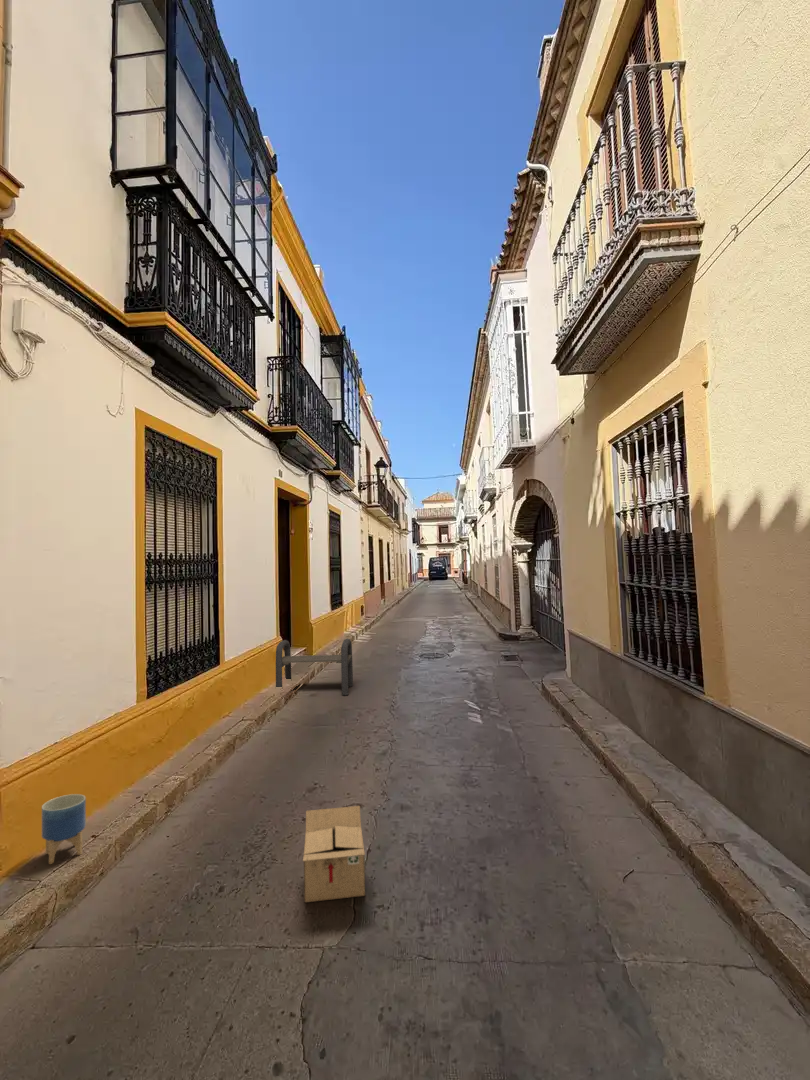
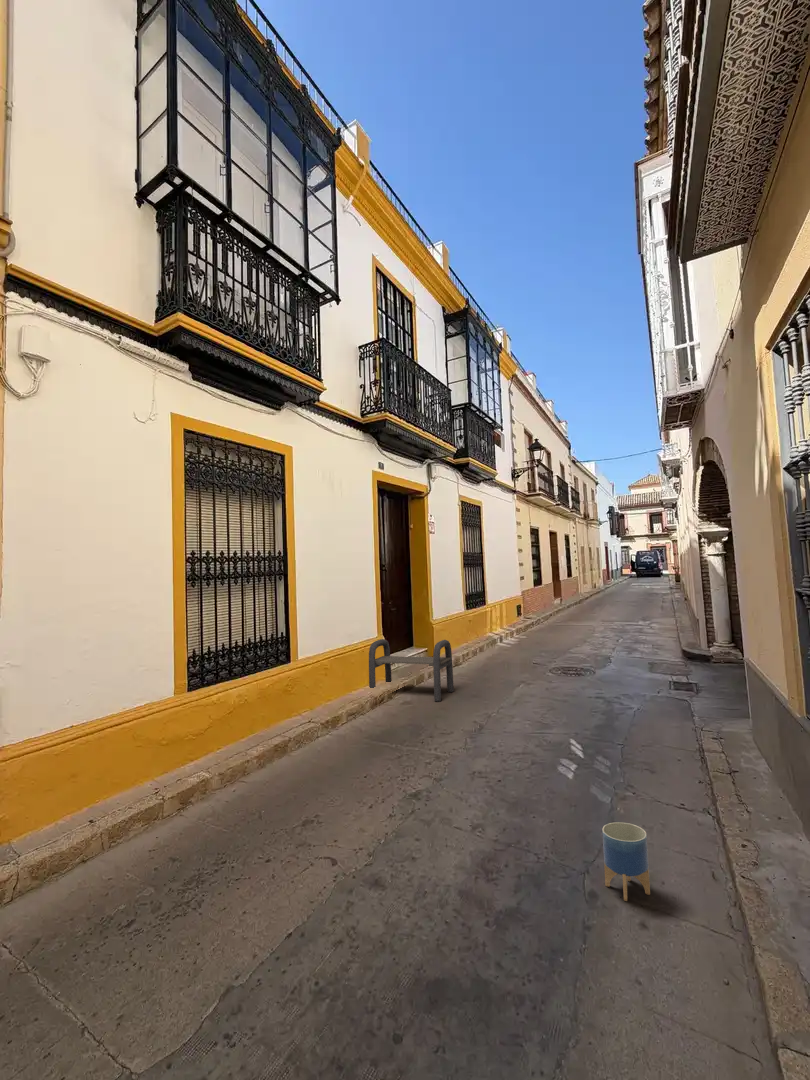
planter: present [42,794,86,864] -> present [602,822,650,901]
cardboard box: present [303,806,365,903] -> none [205,820,303,922]

